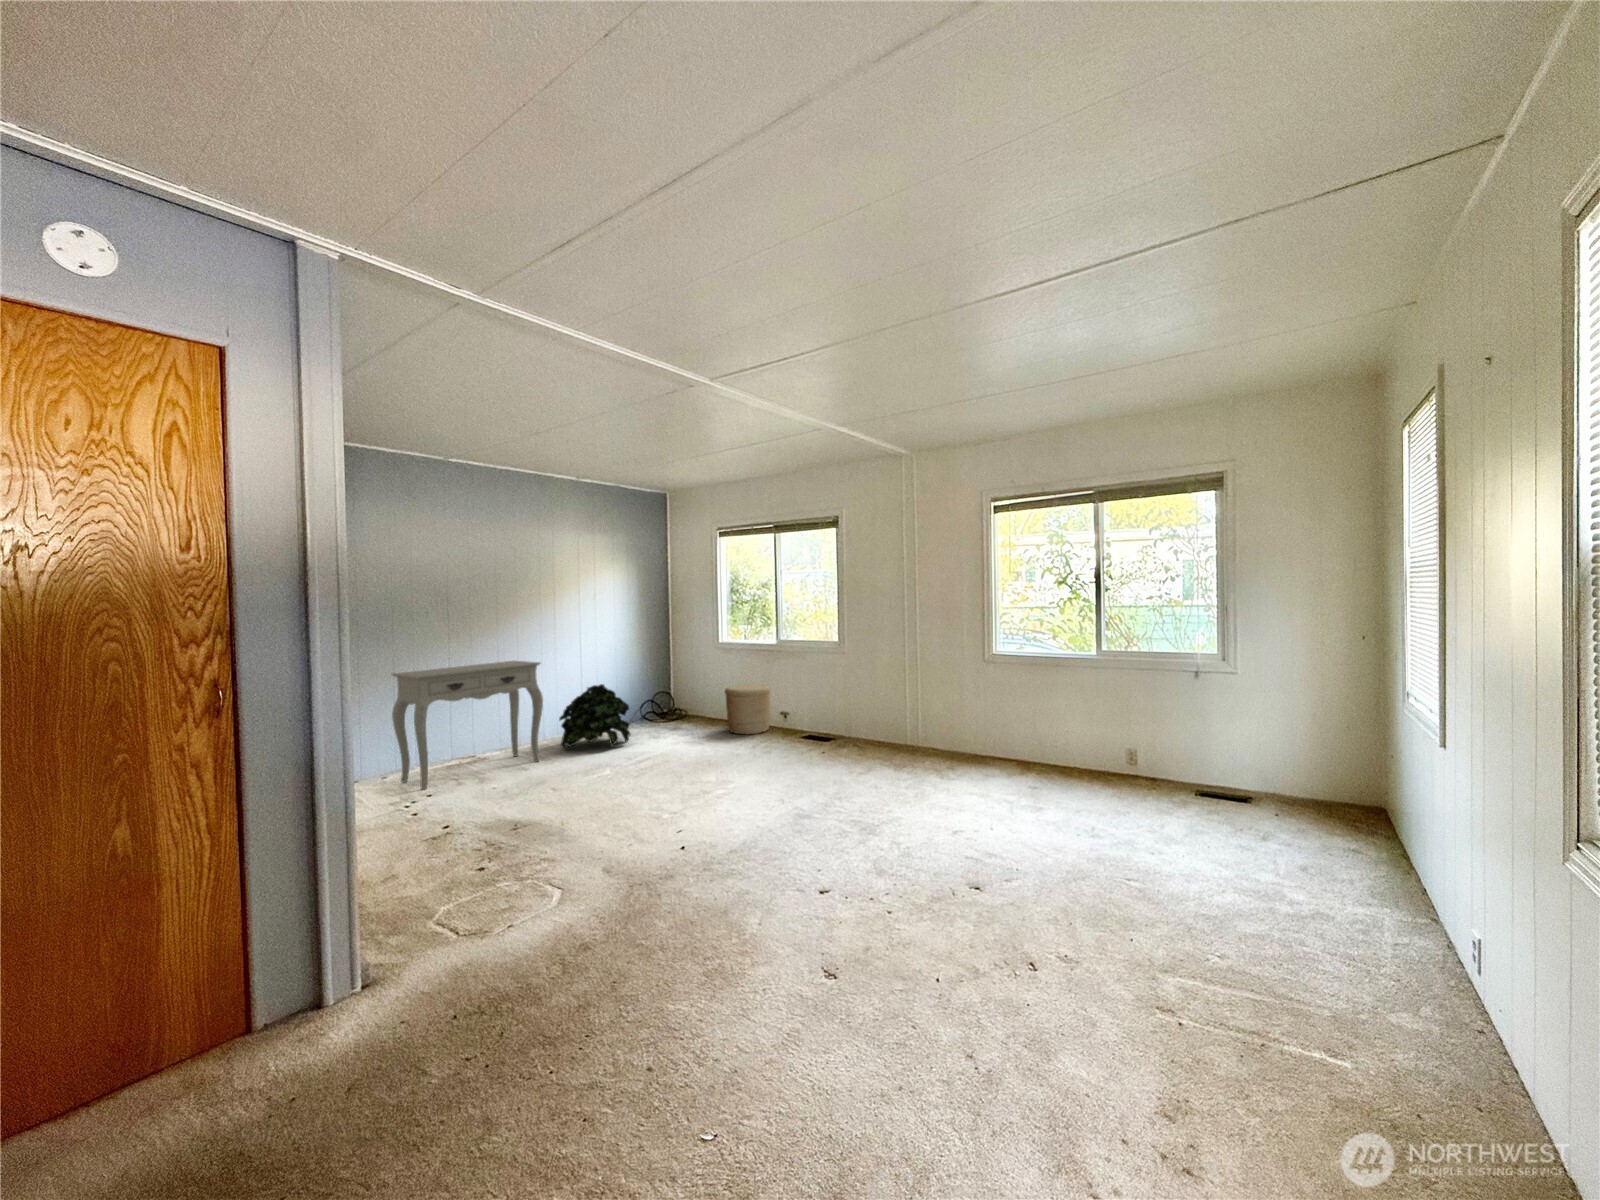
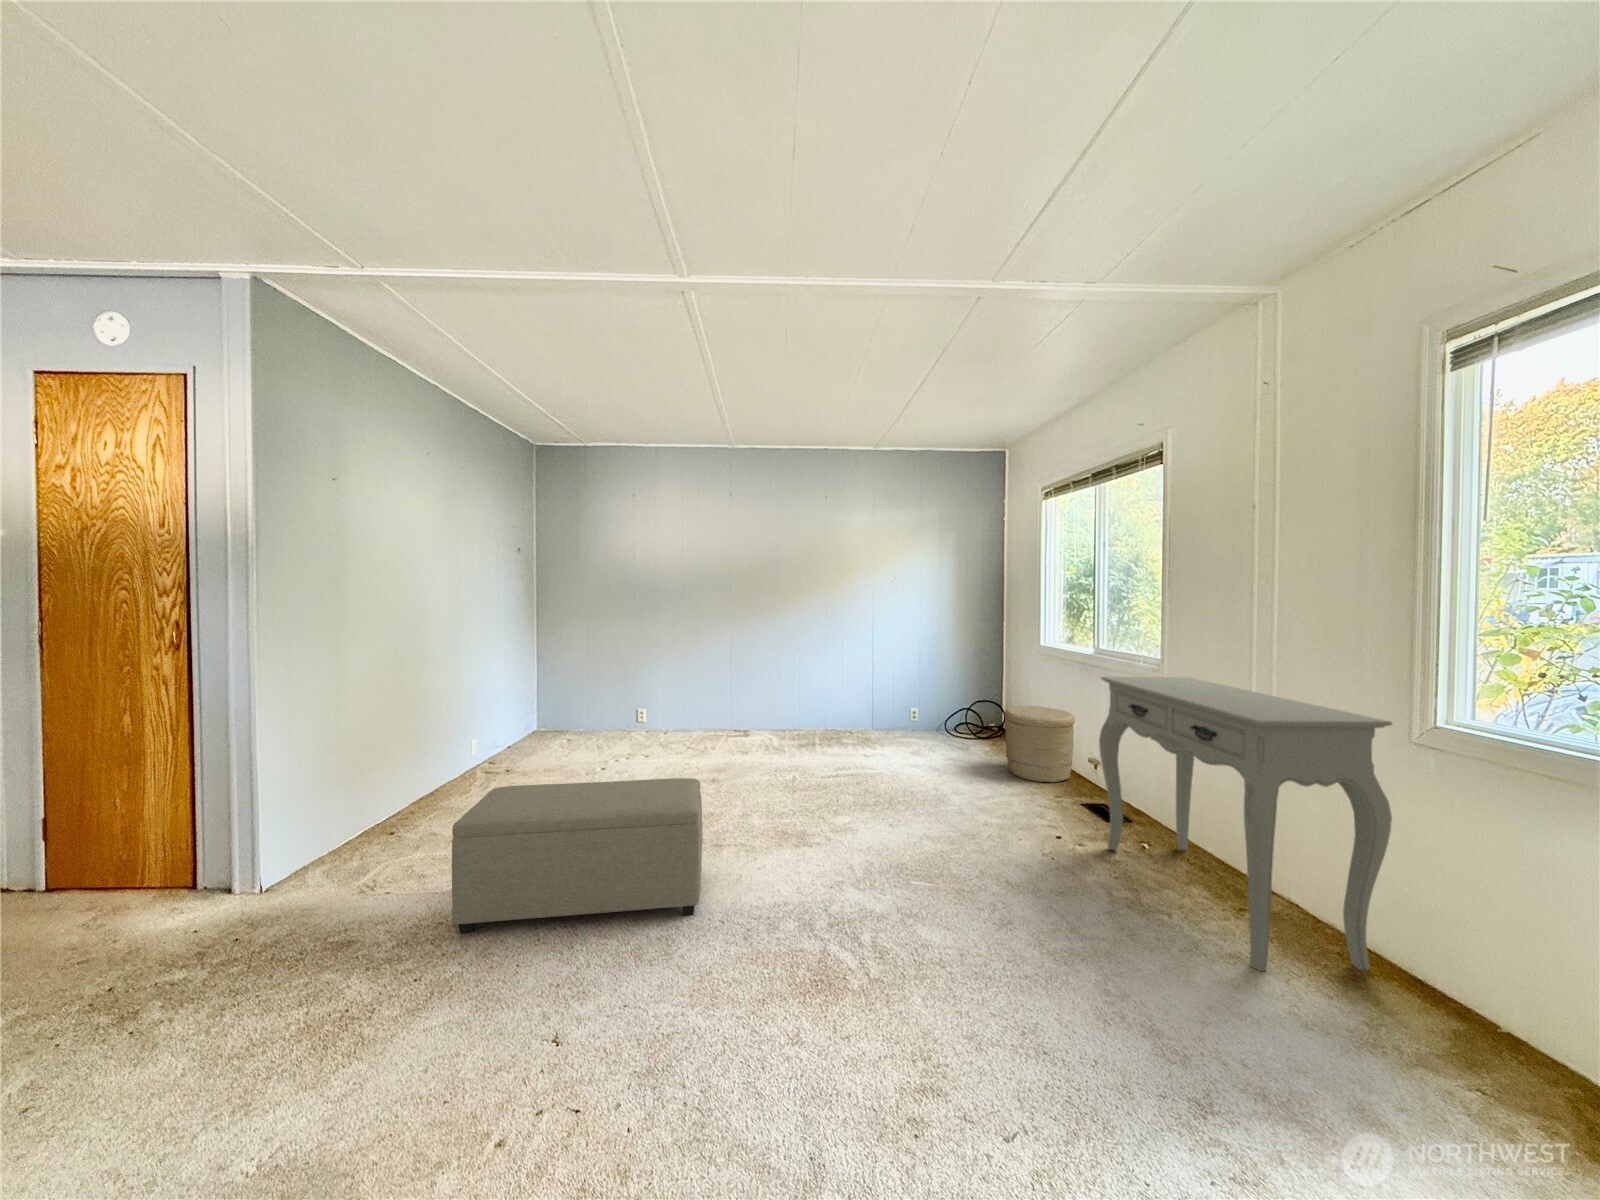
console table: present [392,661,543,790] -> present [1099,677,1392,971]
potted plant: present [559,684,631,748] -> none [820,676,902,748]
ottoman: none [574,753,747,898] -> present [452,778,702,934]

